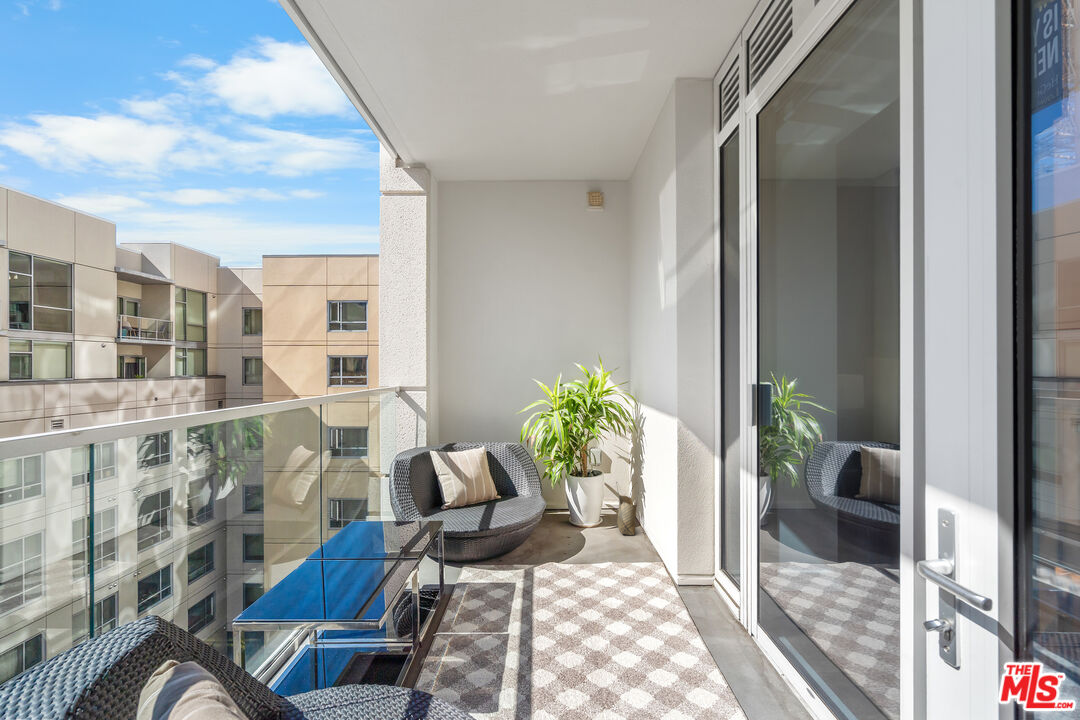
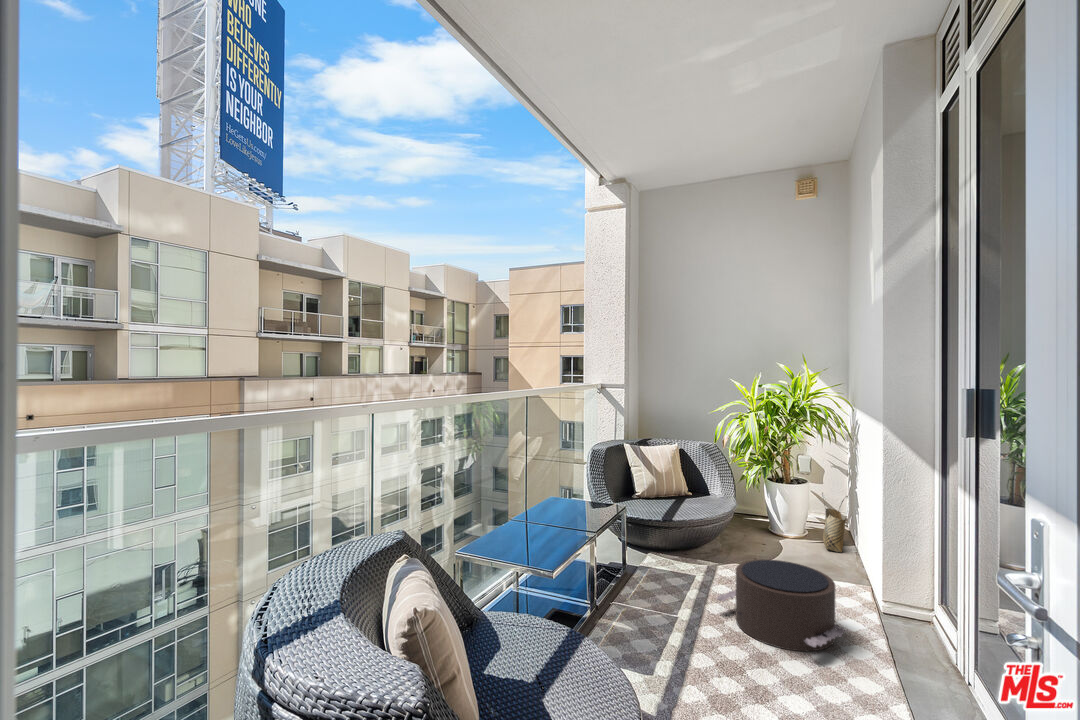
pouf: none [543,555,661,642] -> present [716,559,847,651]

